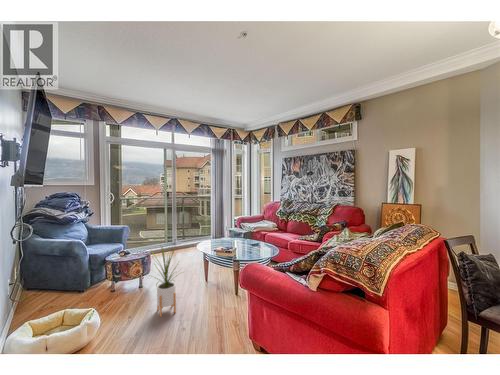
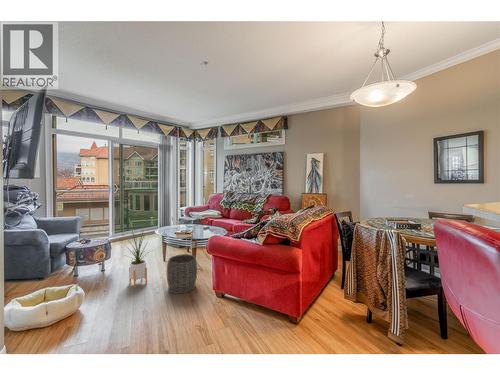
woven basket: none [194,281,232,335] -> present [167,254,197,293]

